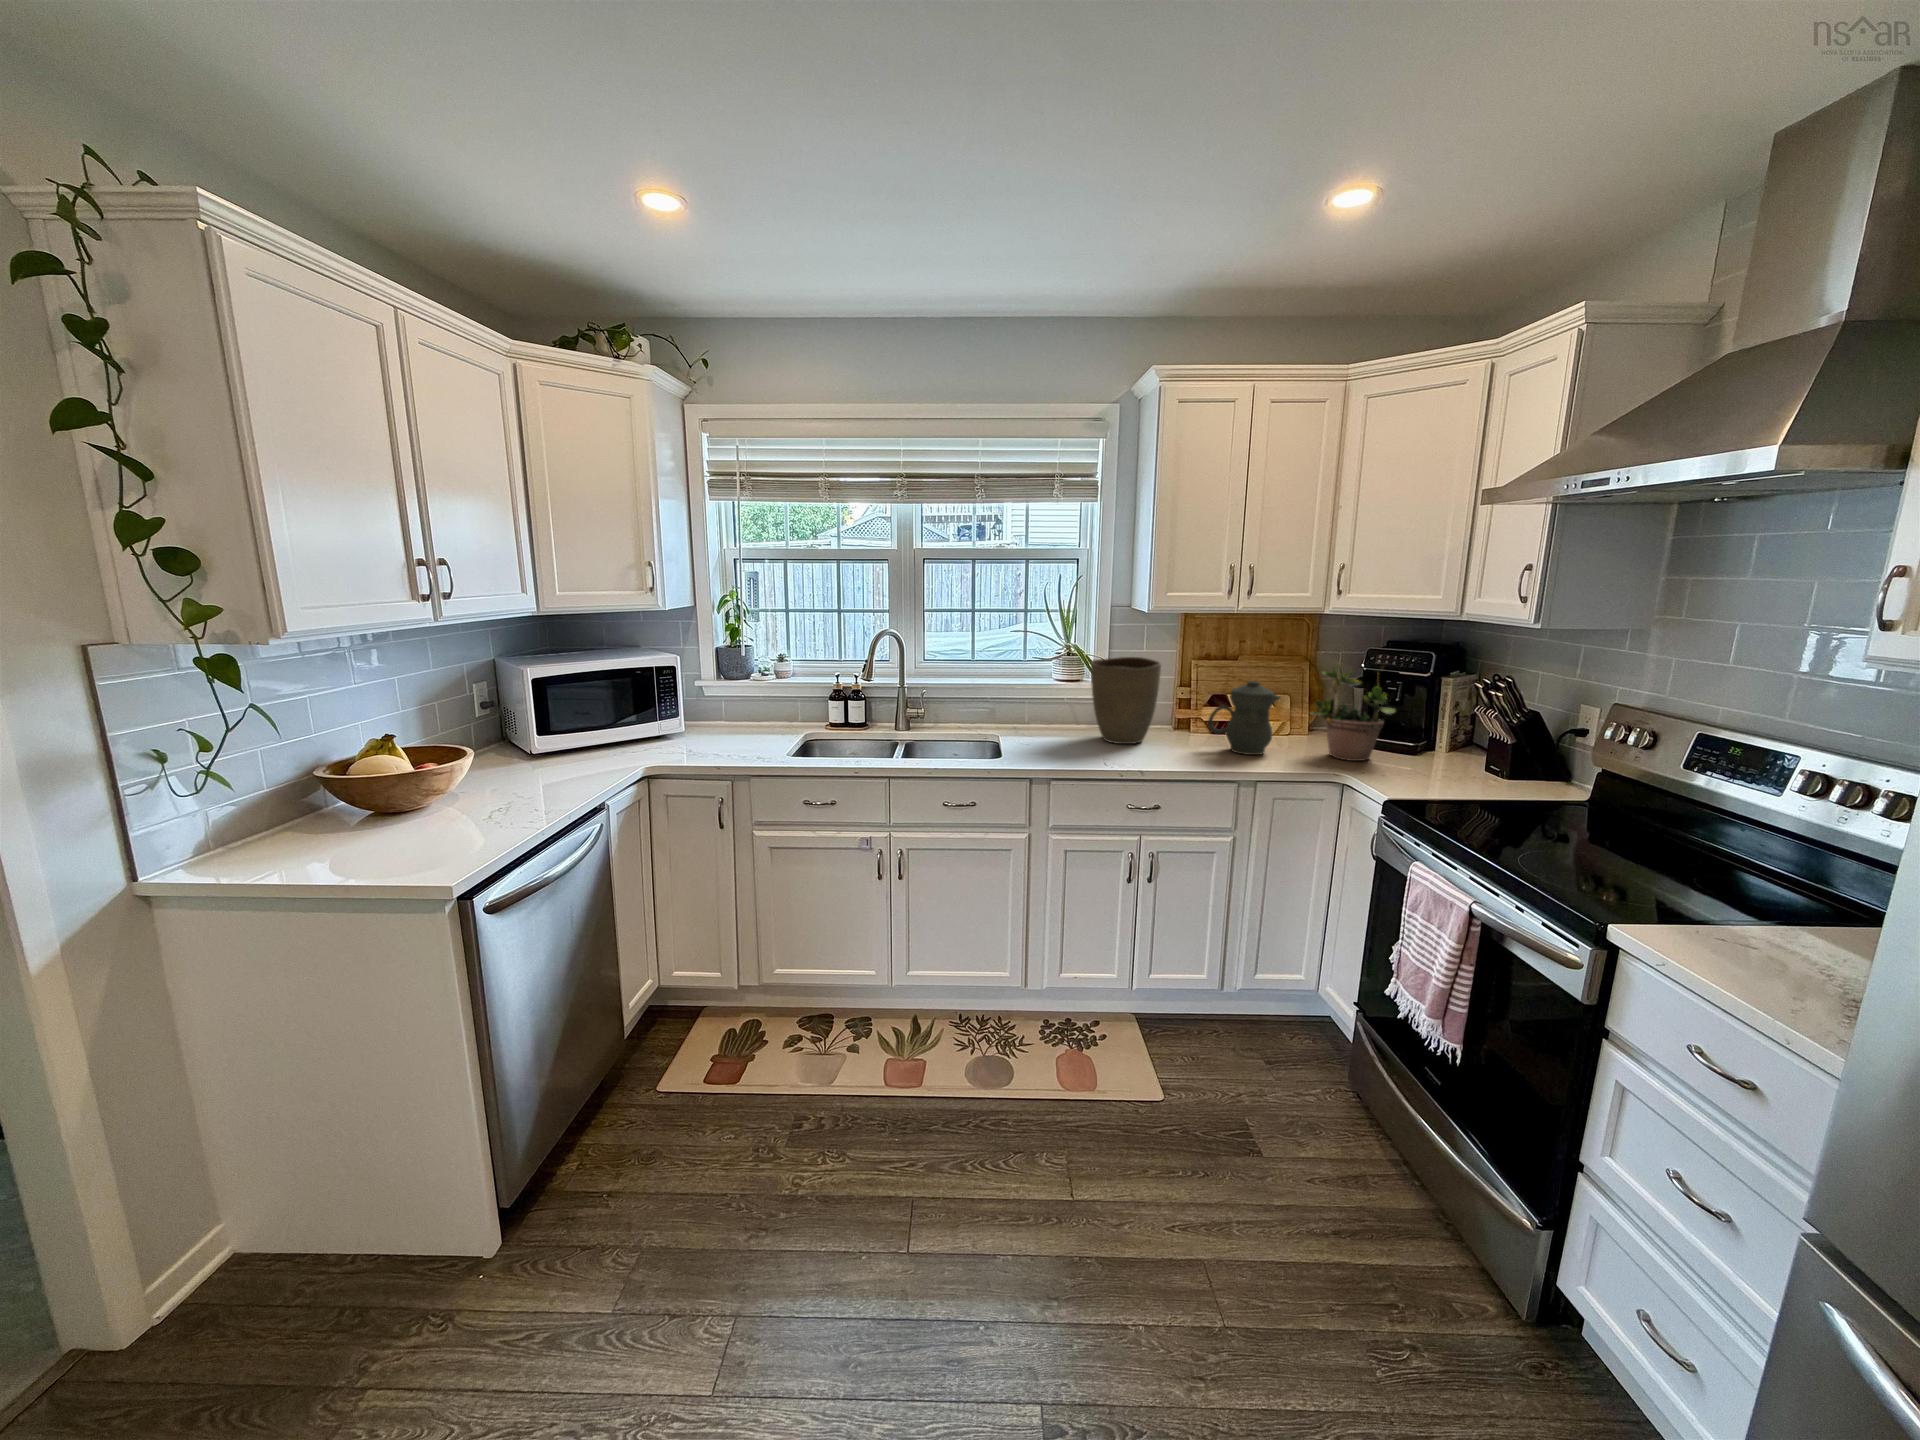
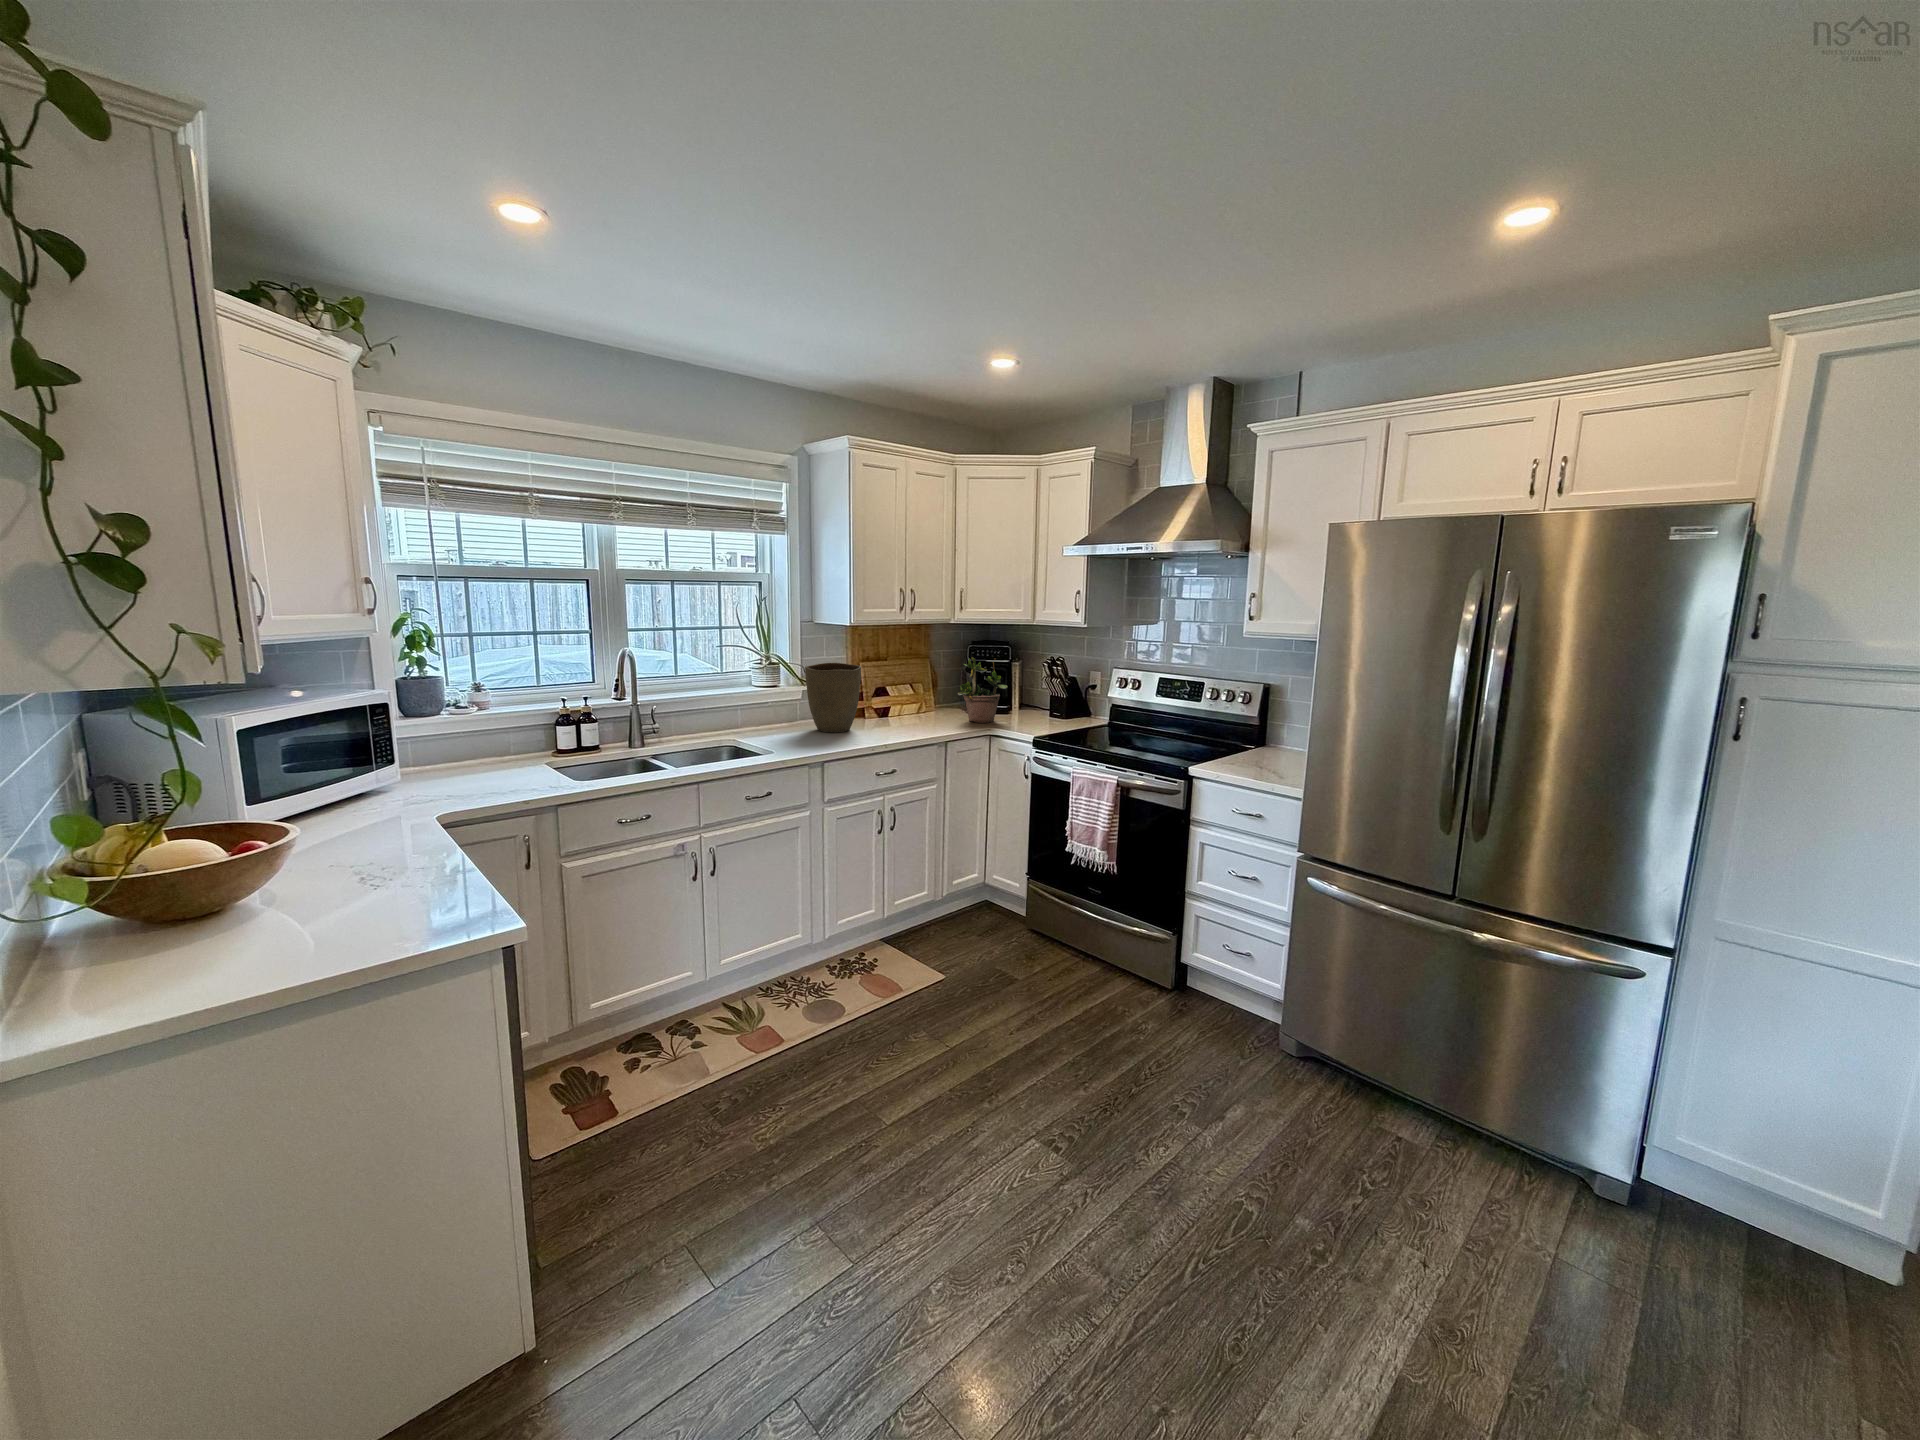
teapot: present [1208,681,1280,755] -> none [897,674,942,728]

